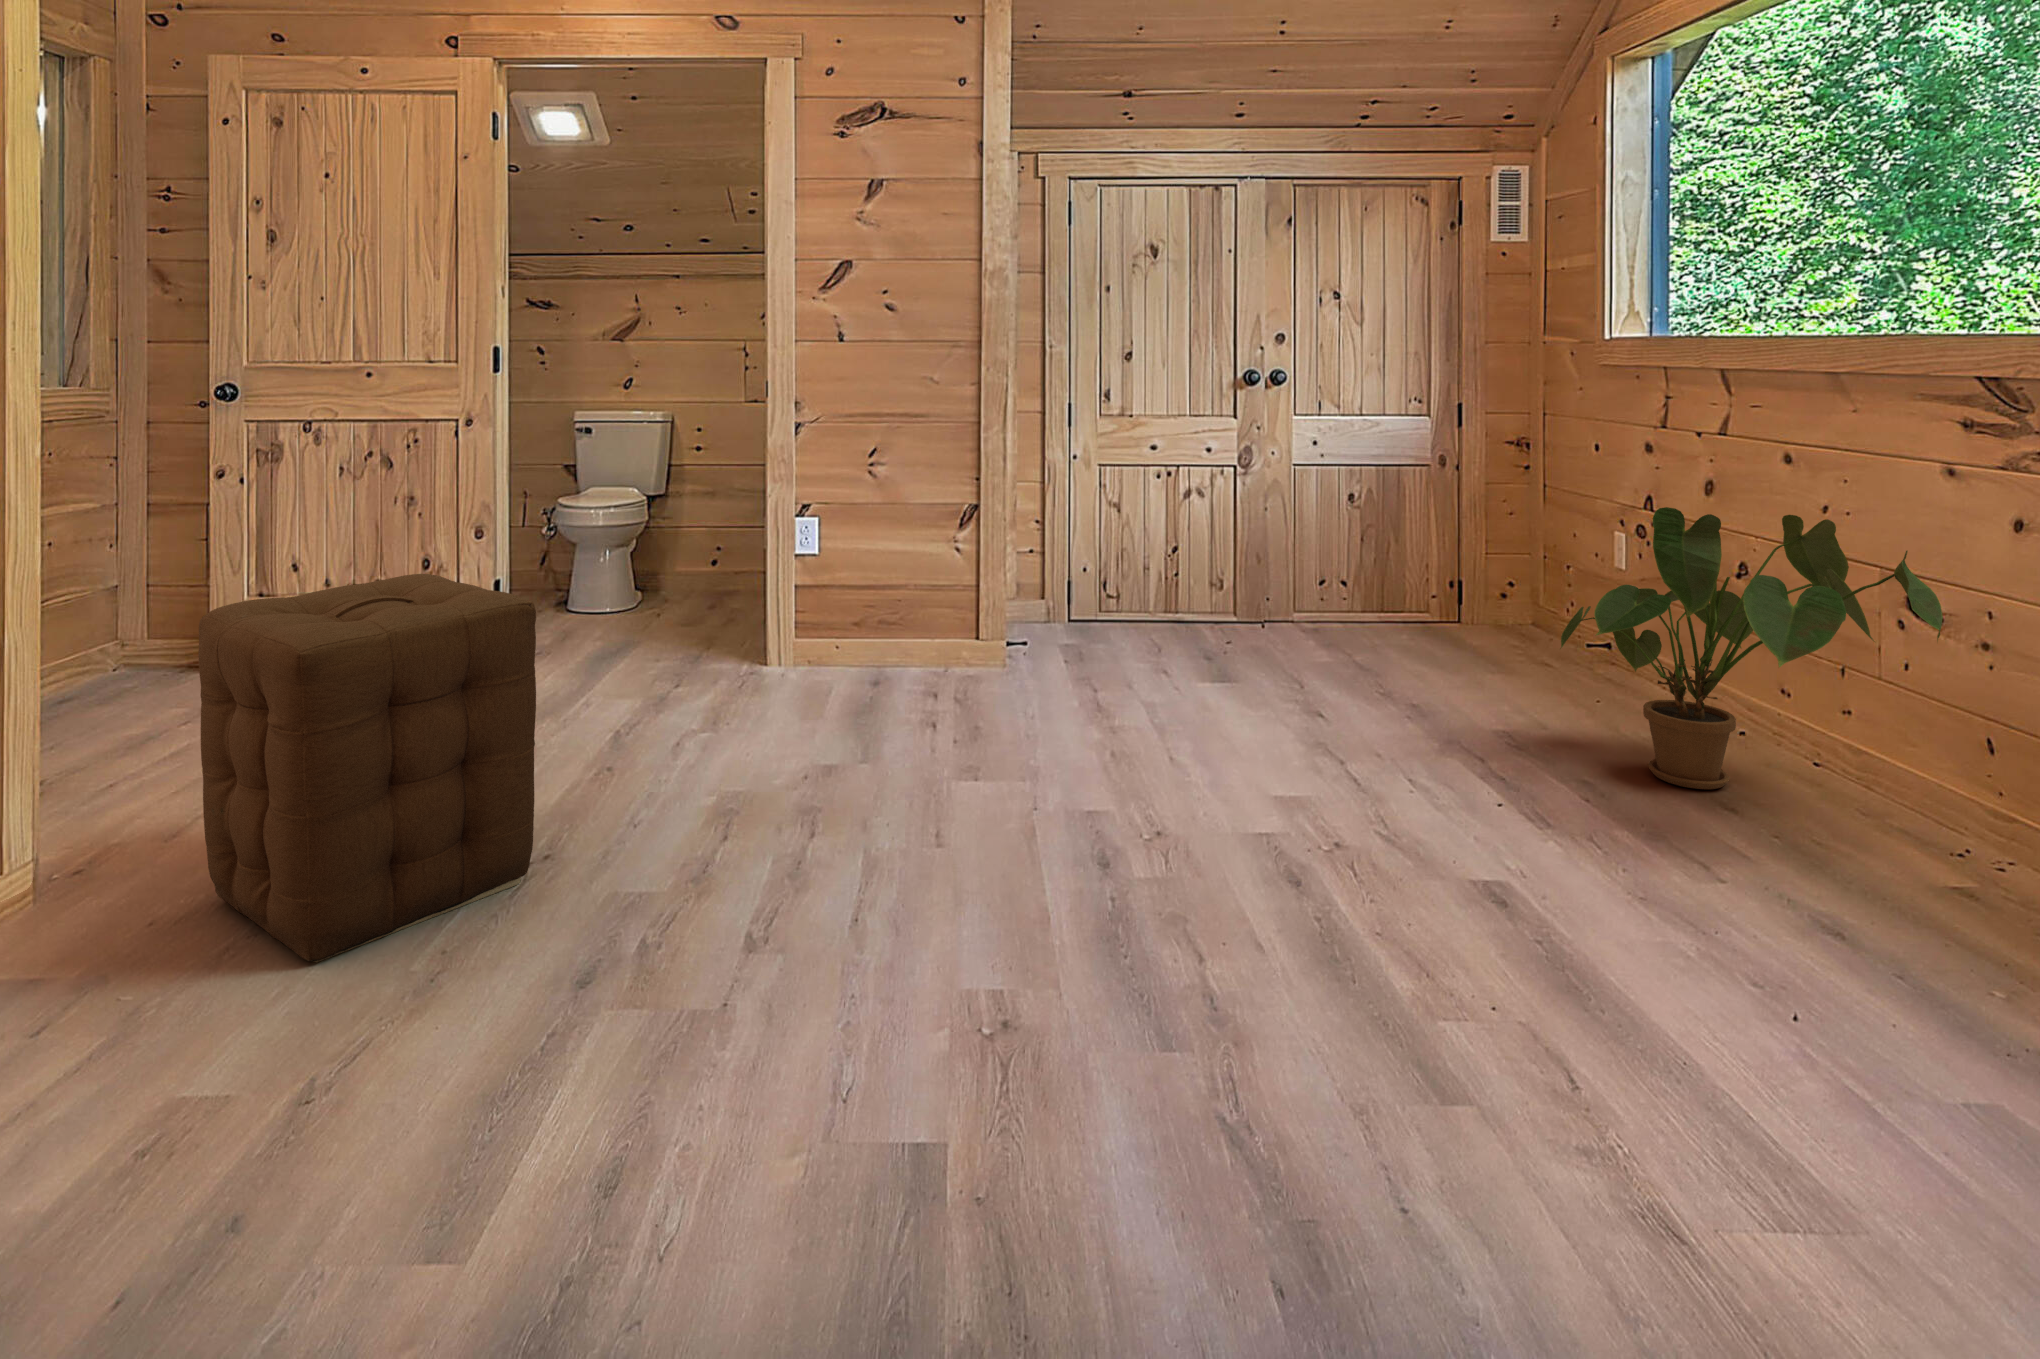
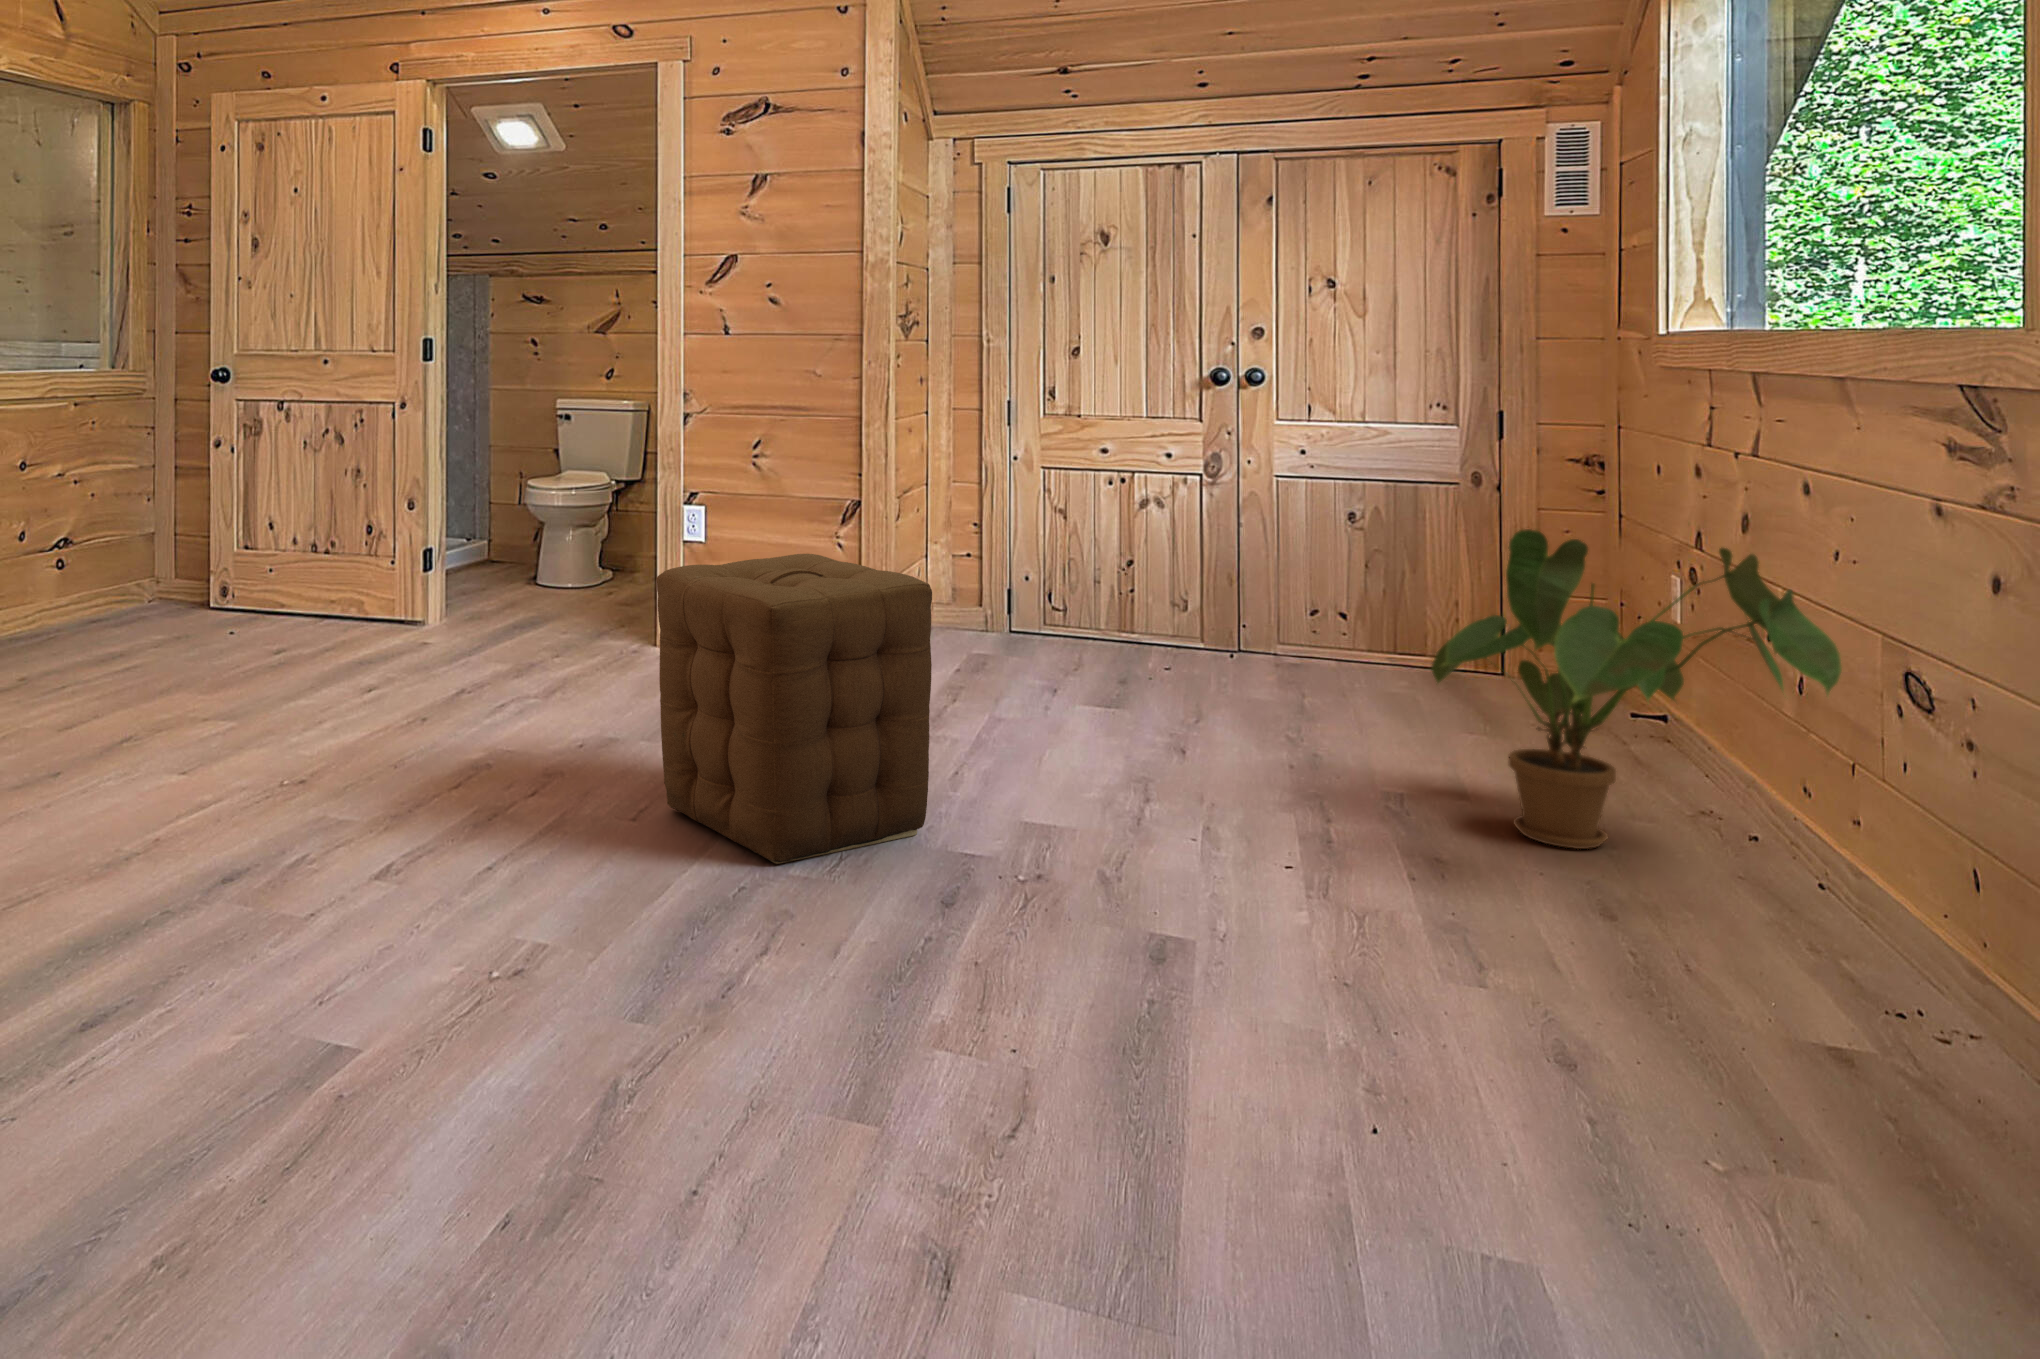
ottoman: present [198,574,536,963] -> present [657,554,932,864]

